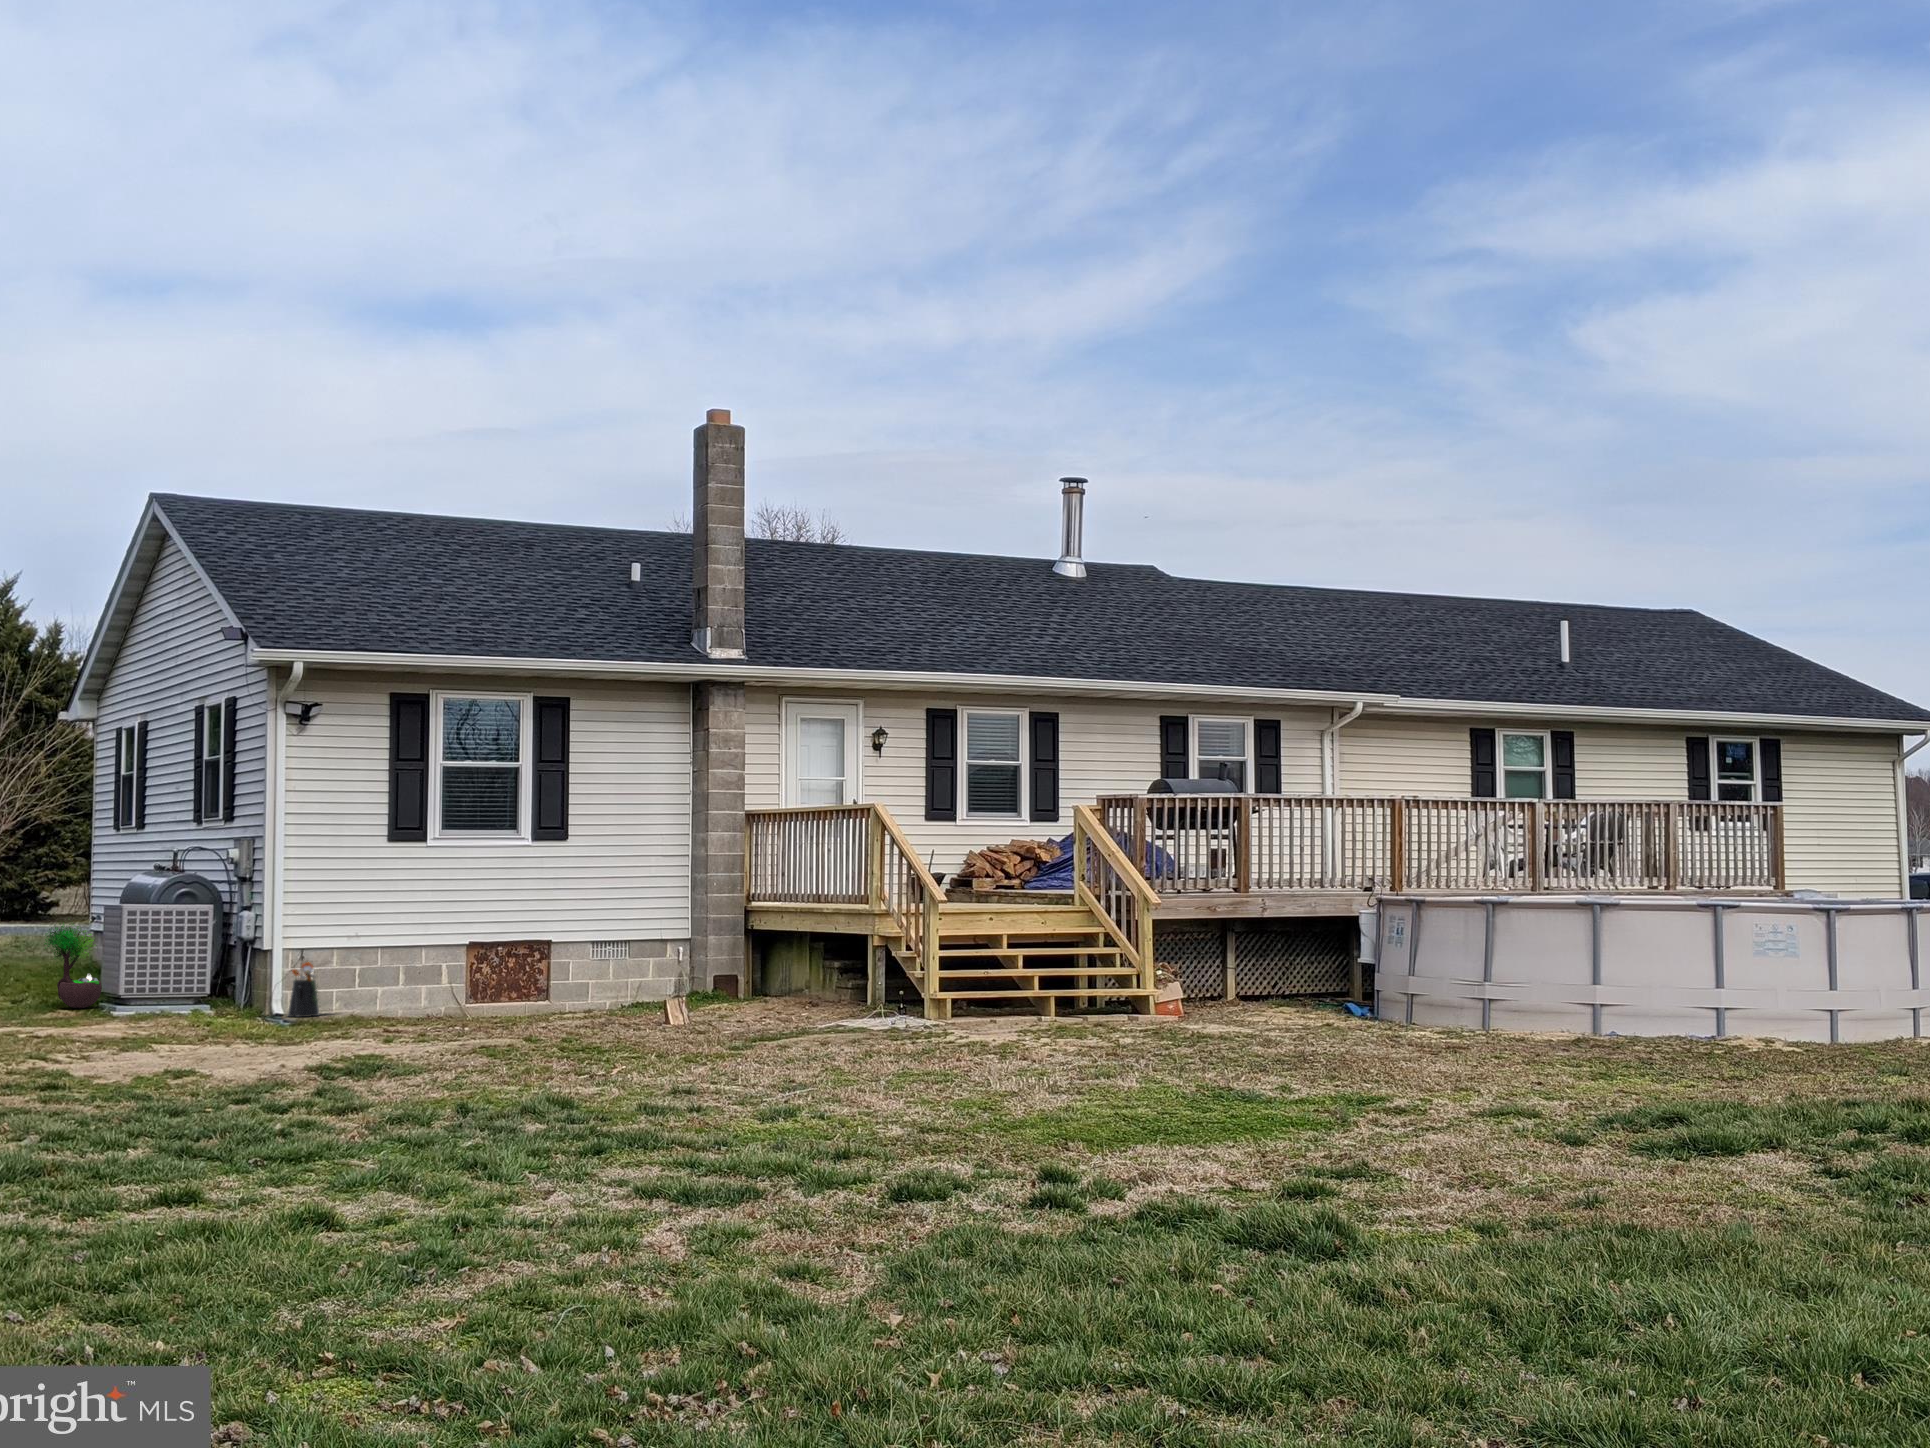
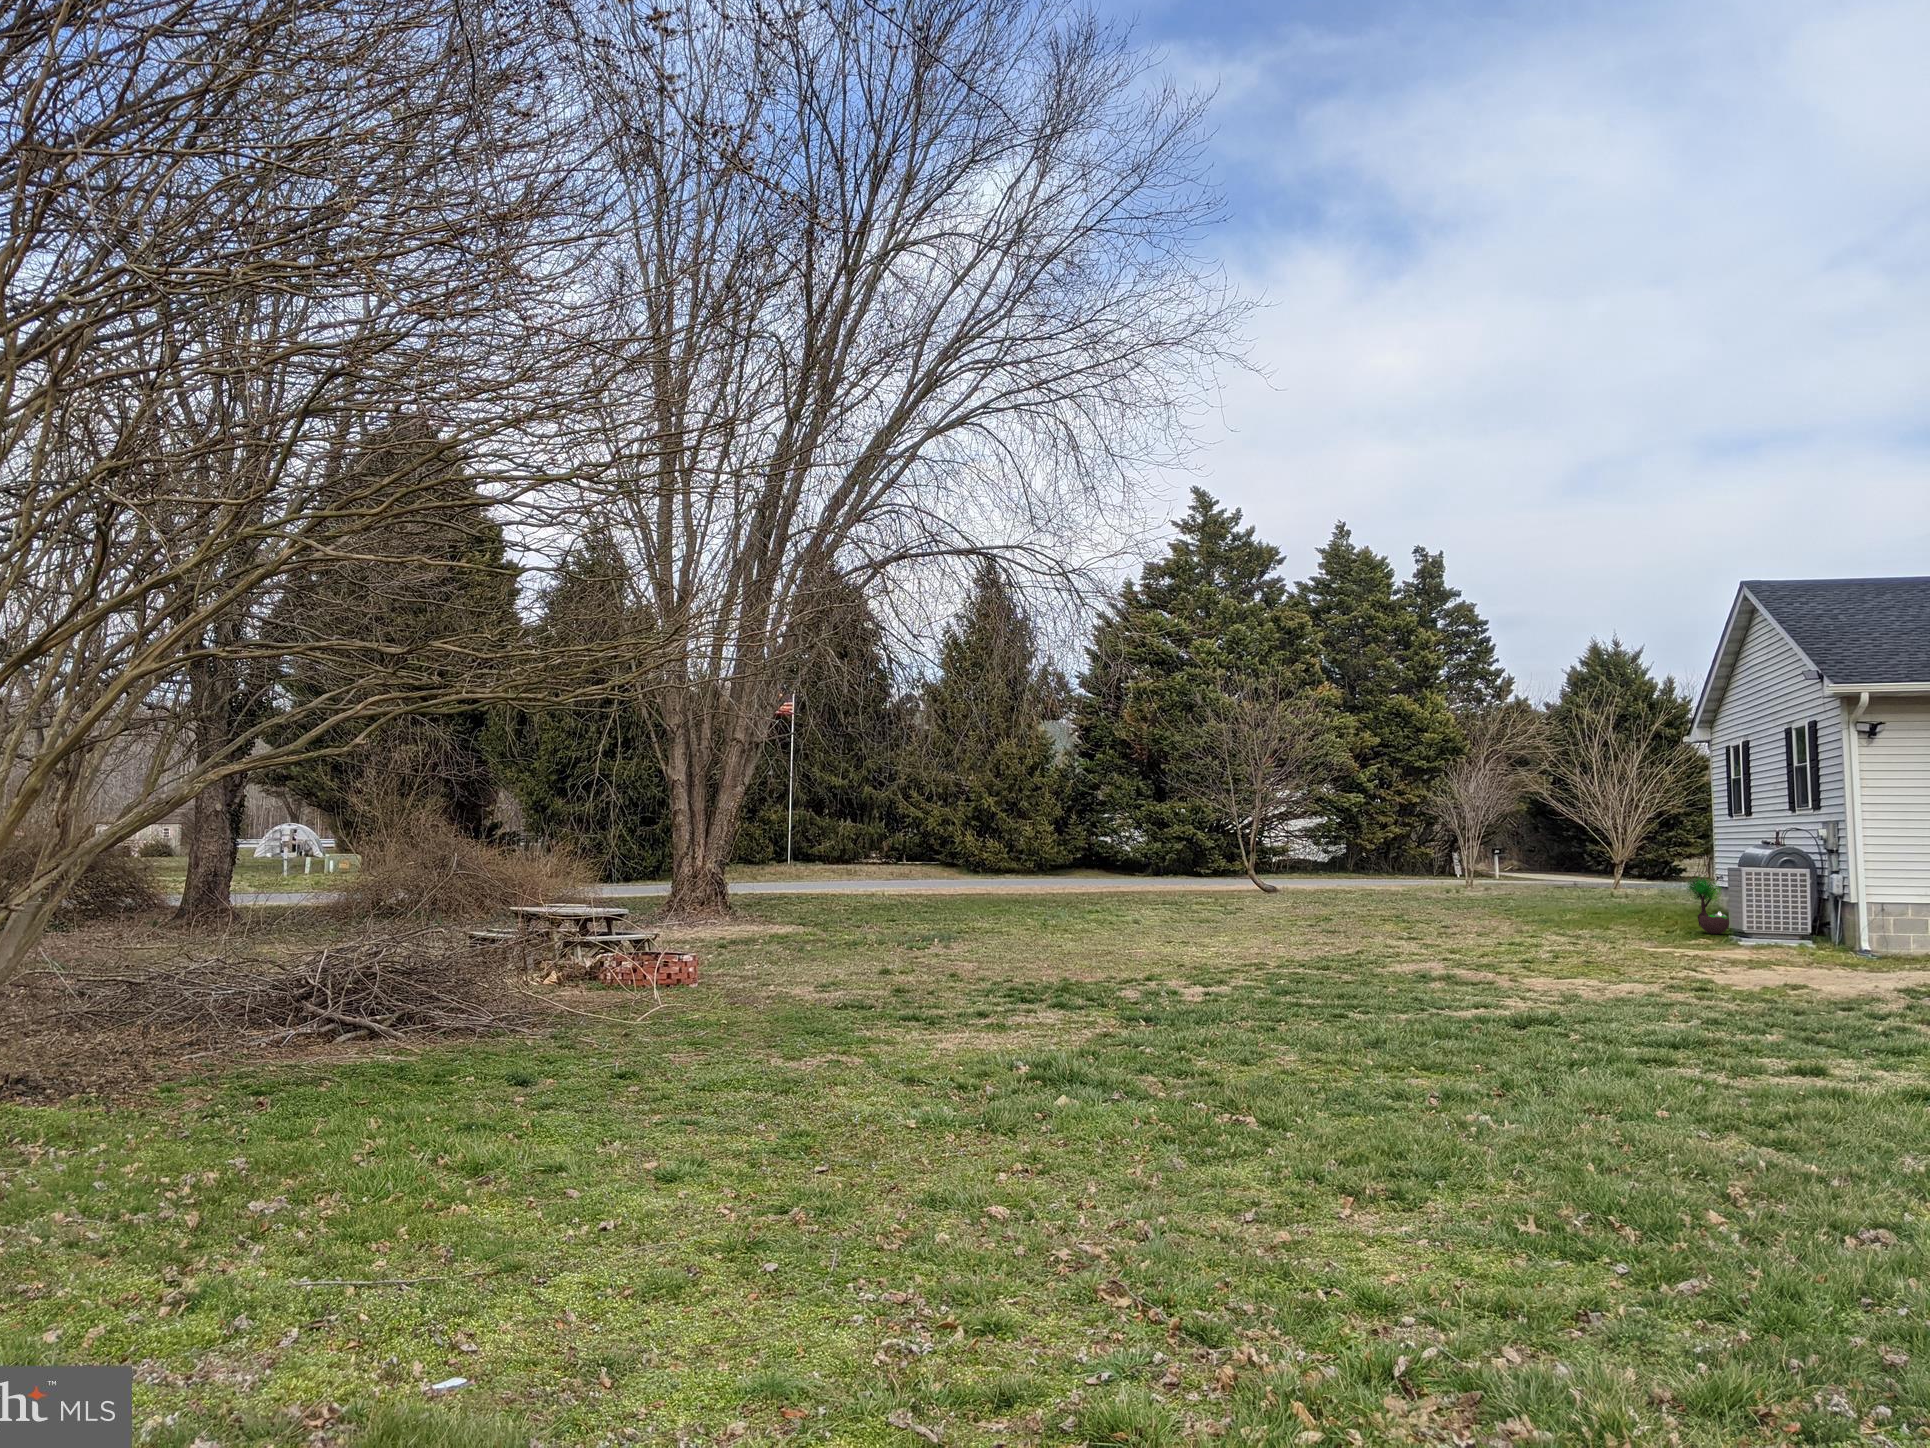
watering can: present [288,962,319,1017] -> none [1875,913,1903,954]

